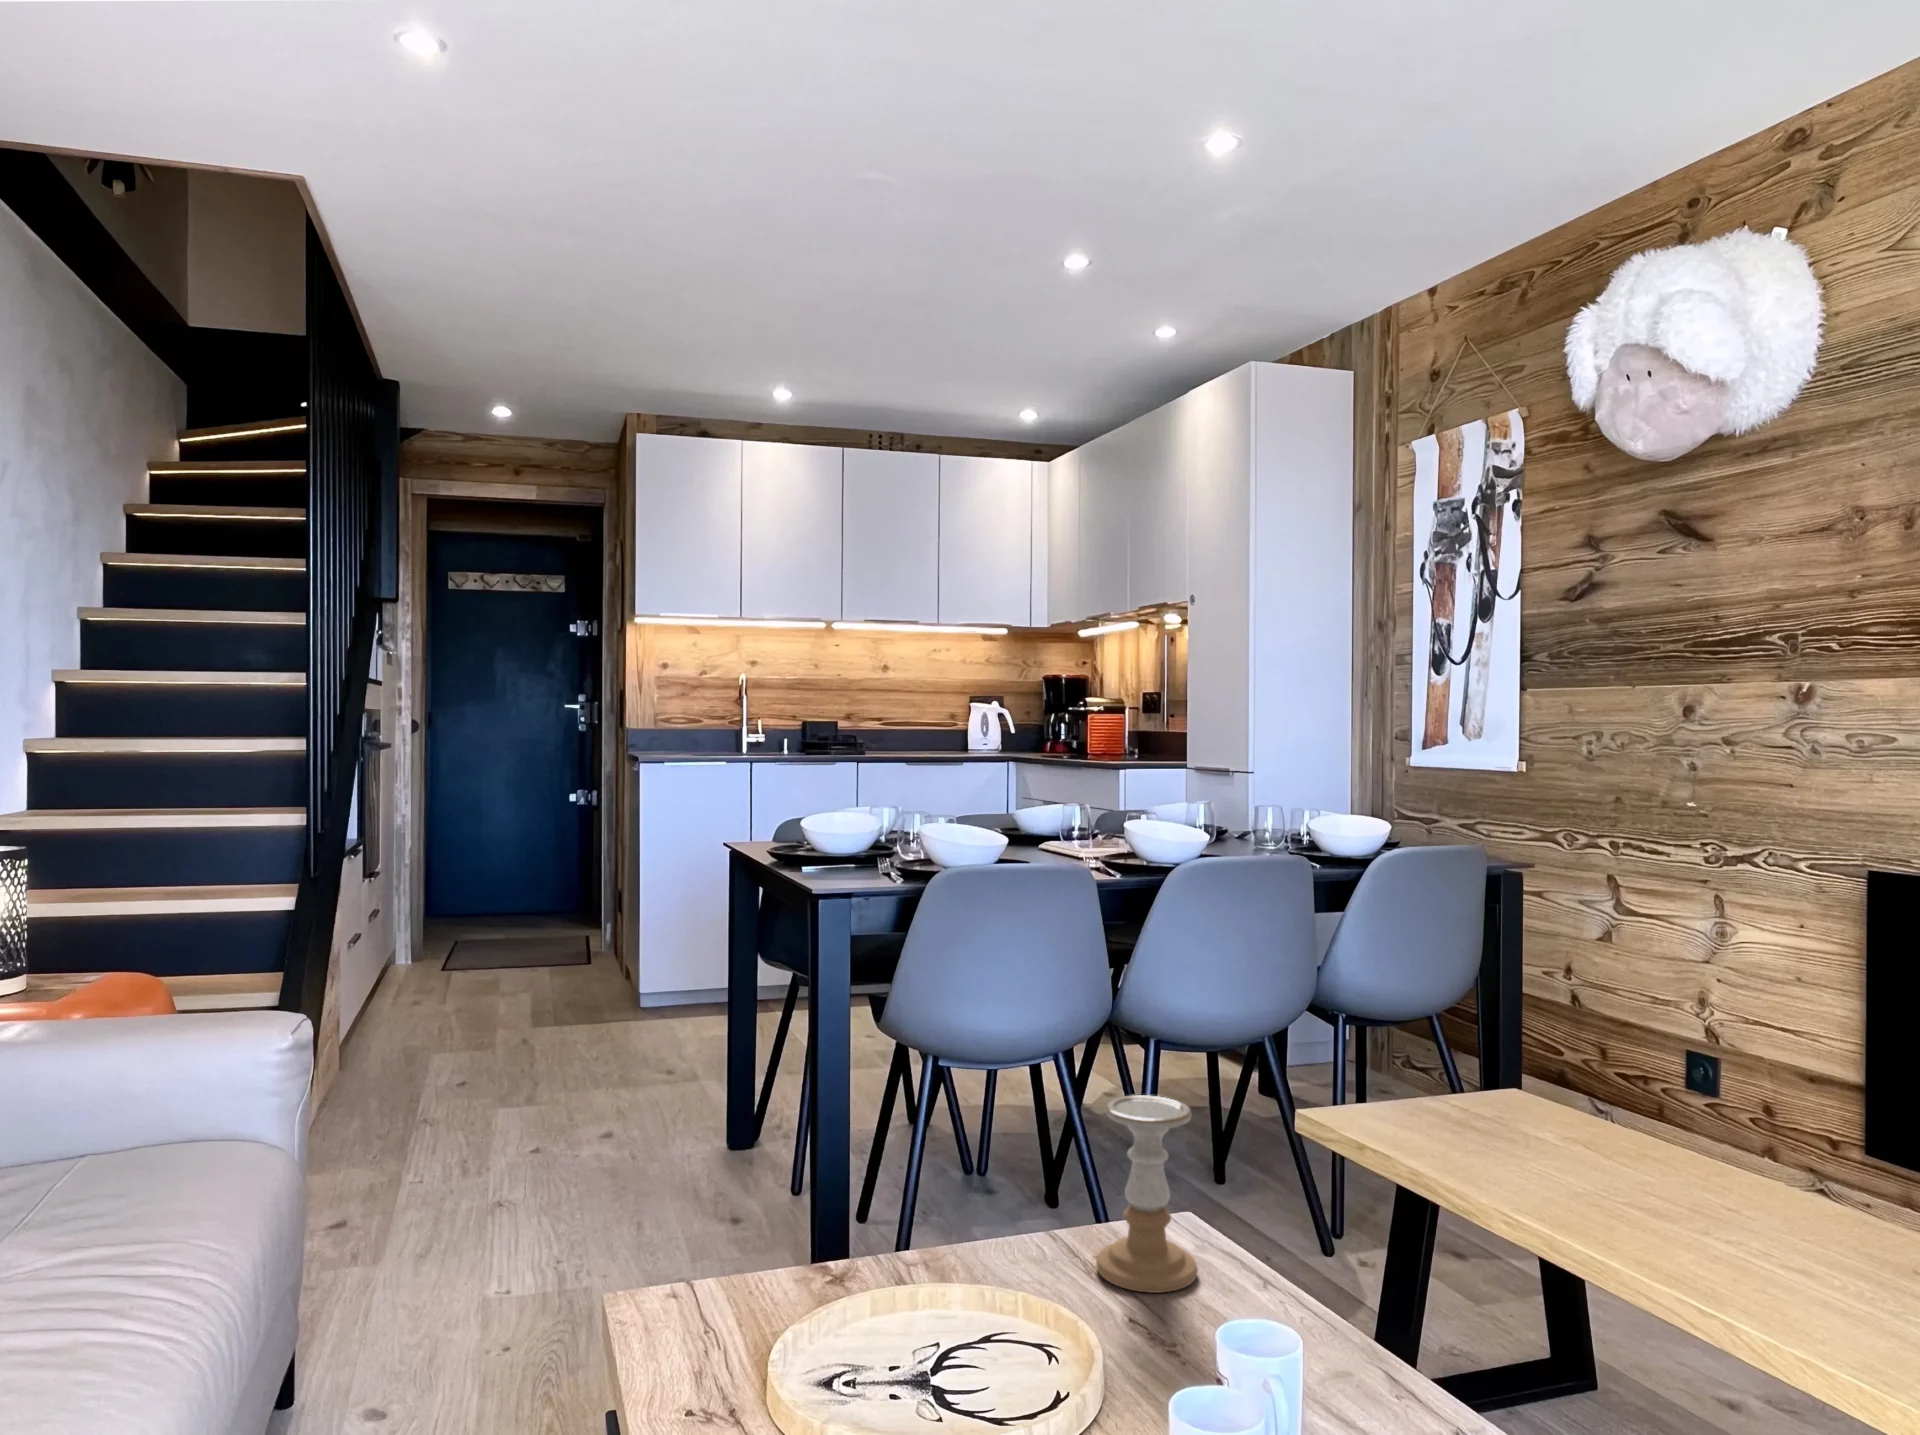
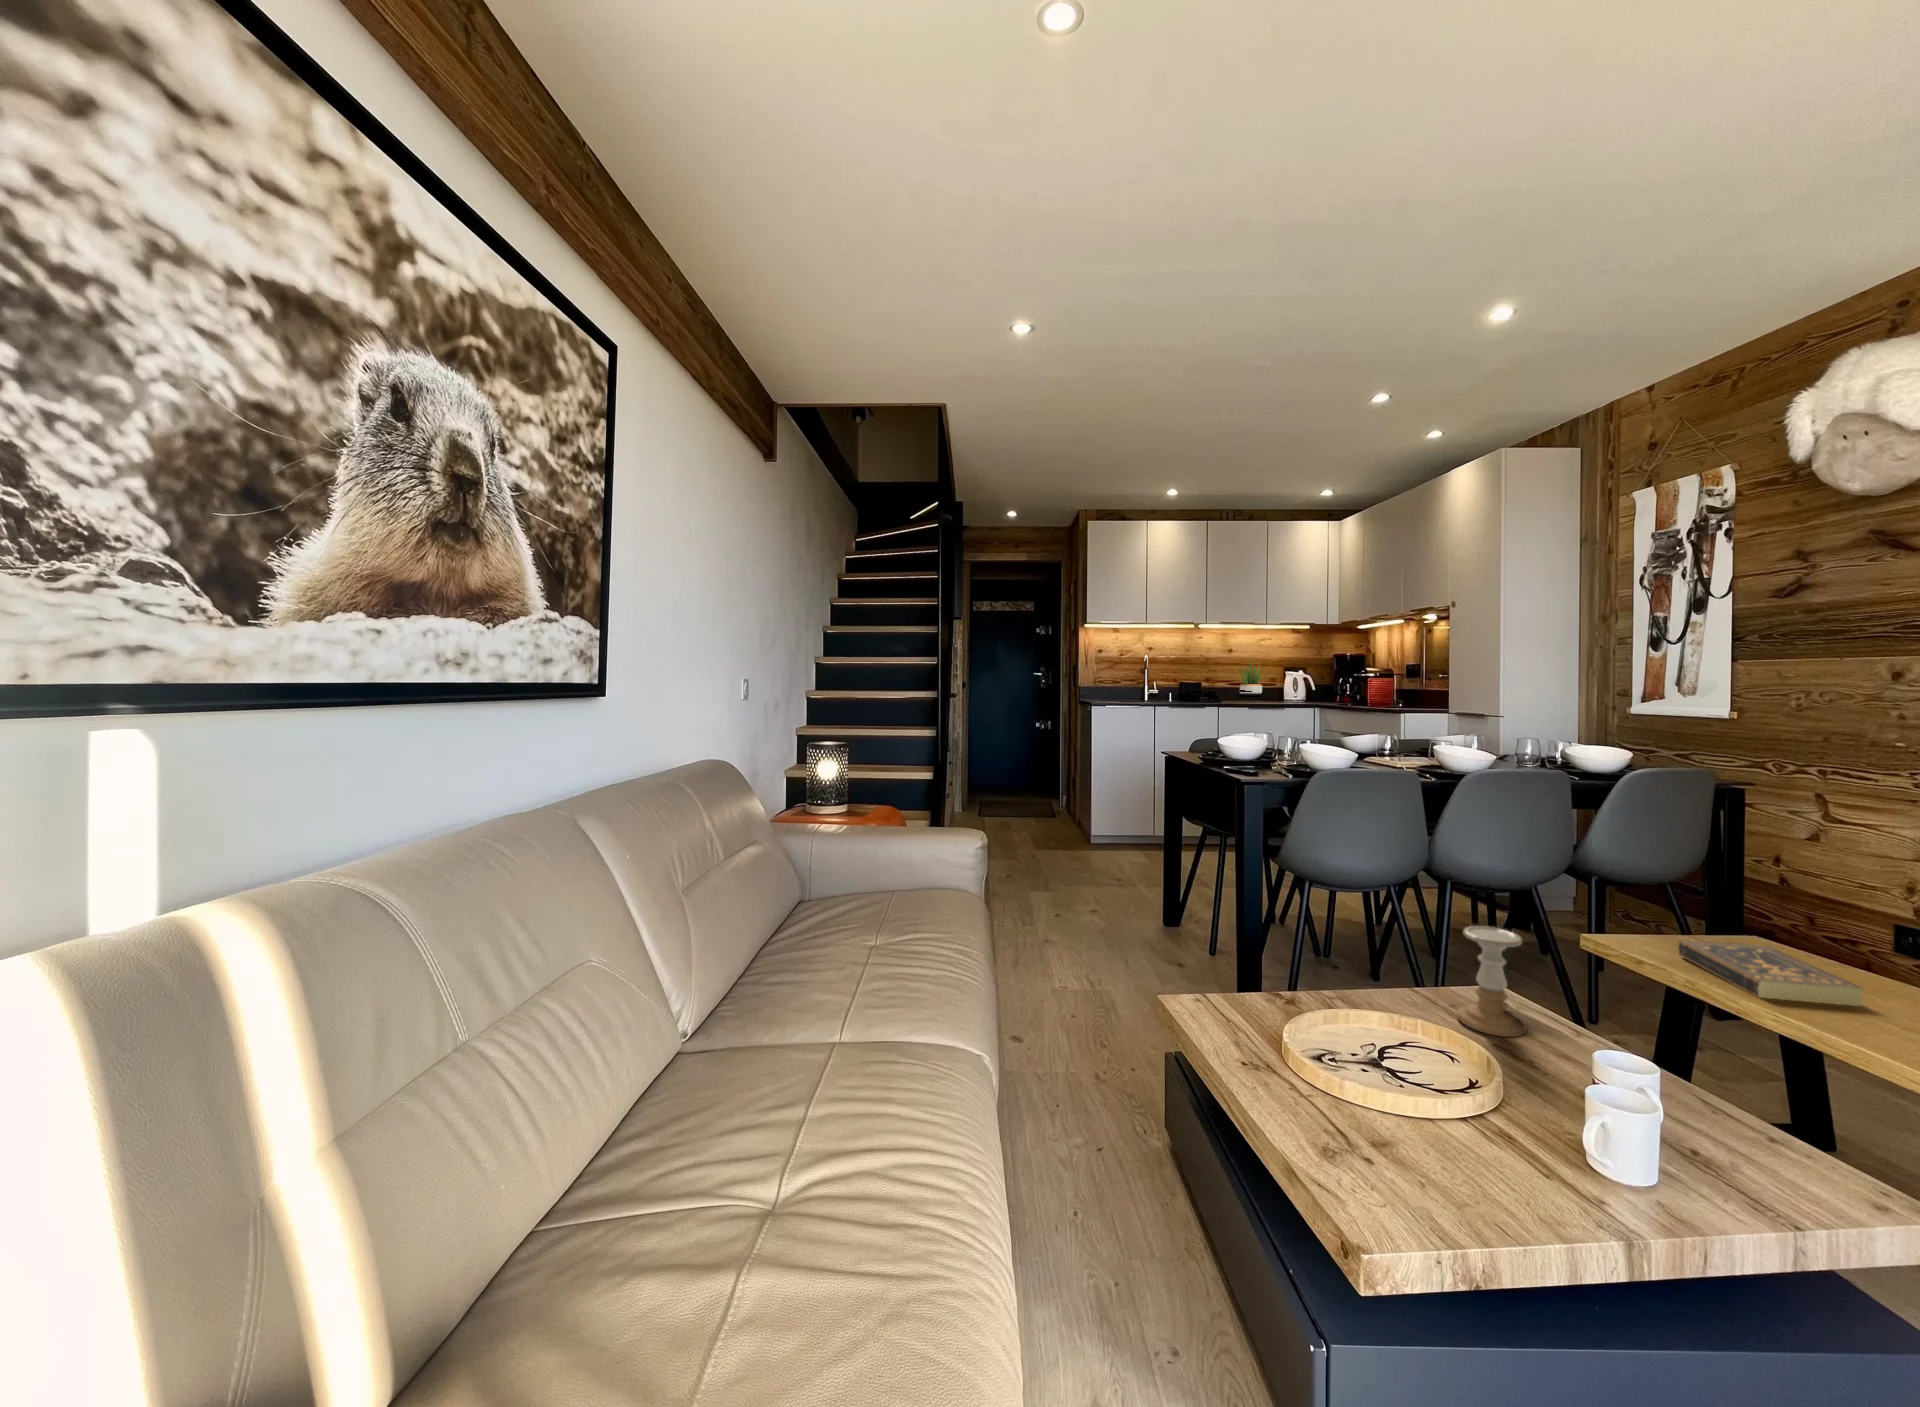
potted plant: none [891,683,950,745] -> present [1237,660,1264,696]
book: none [1431,1092,1637,1176] -> present [1679,941,1862,1006]

